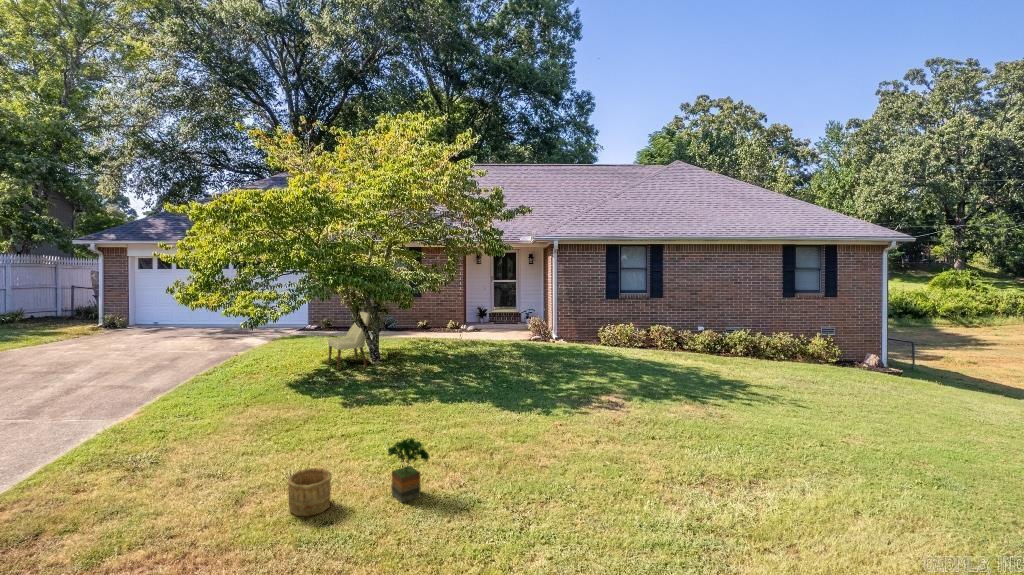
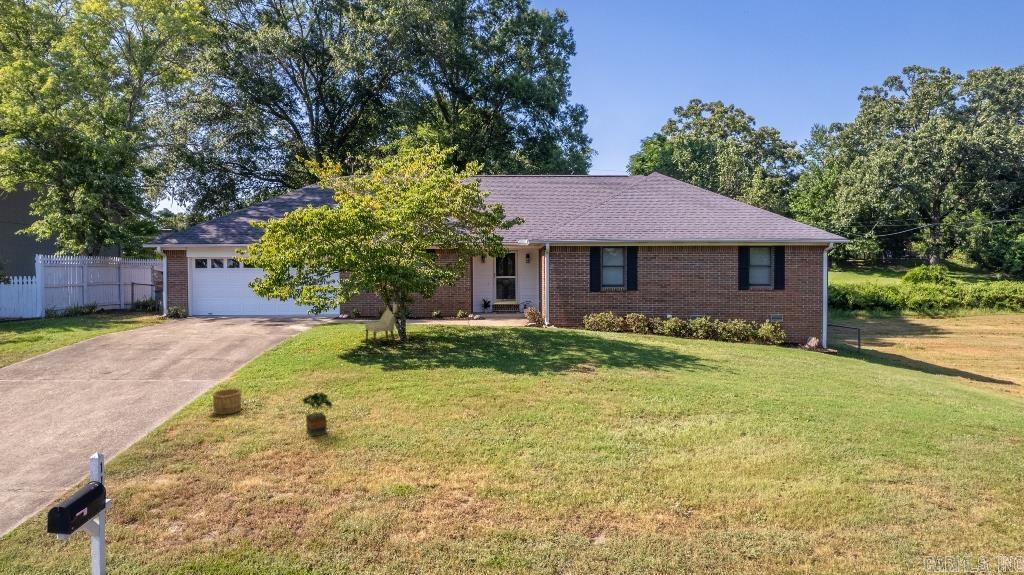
potted tree: present [388,438,429,503] -> present [302,393,332,437]
wooden bucket: present [287,468,331,516] -> present [213,389,241,415]

